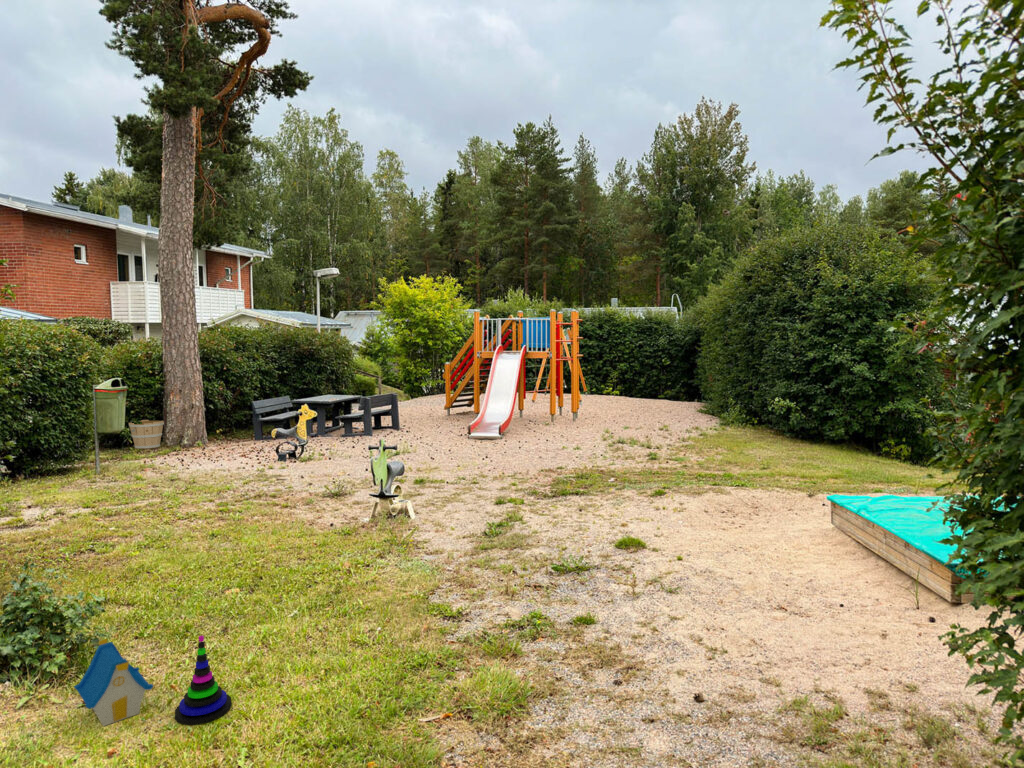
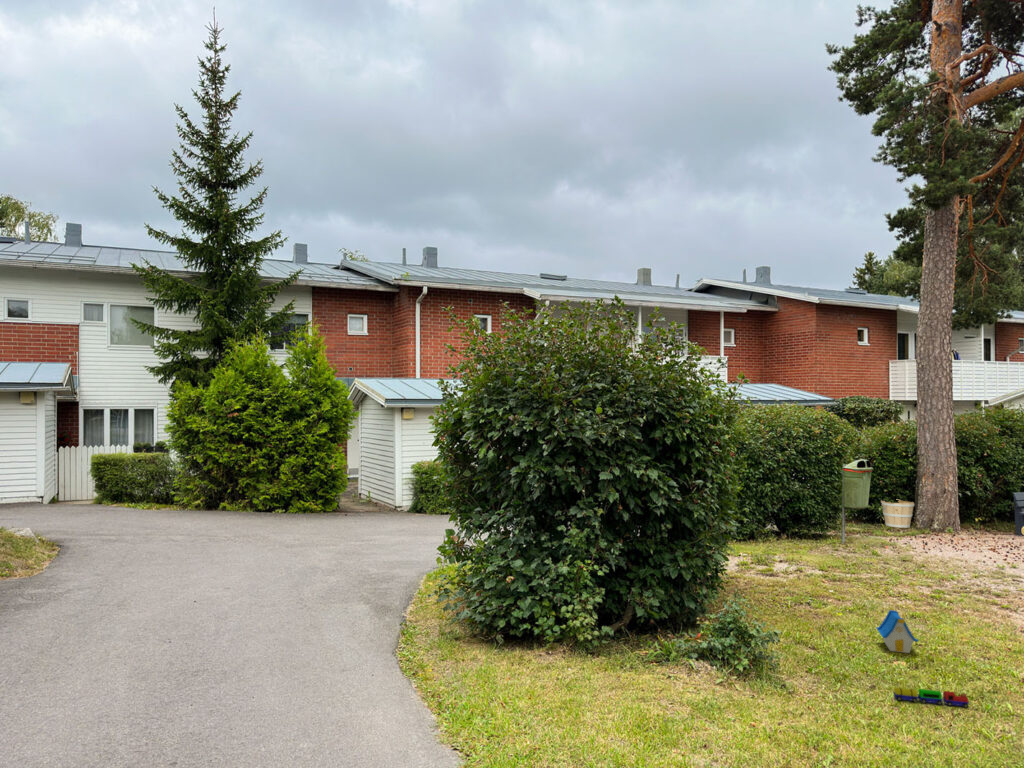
toy train: none [248,597,319,632] -> present [893,688,969,708]
stacking toy: present [175,635,232,725] -> none [807,671,850,740]
toy house: present [74,639,153,726] -> present [877,609,918,653]

